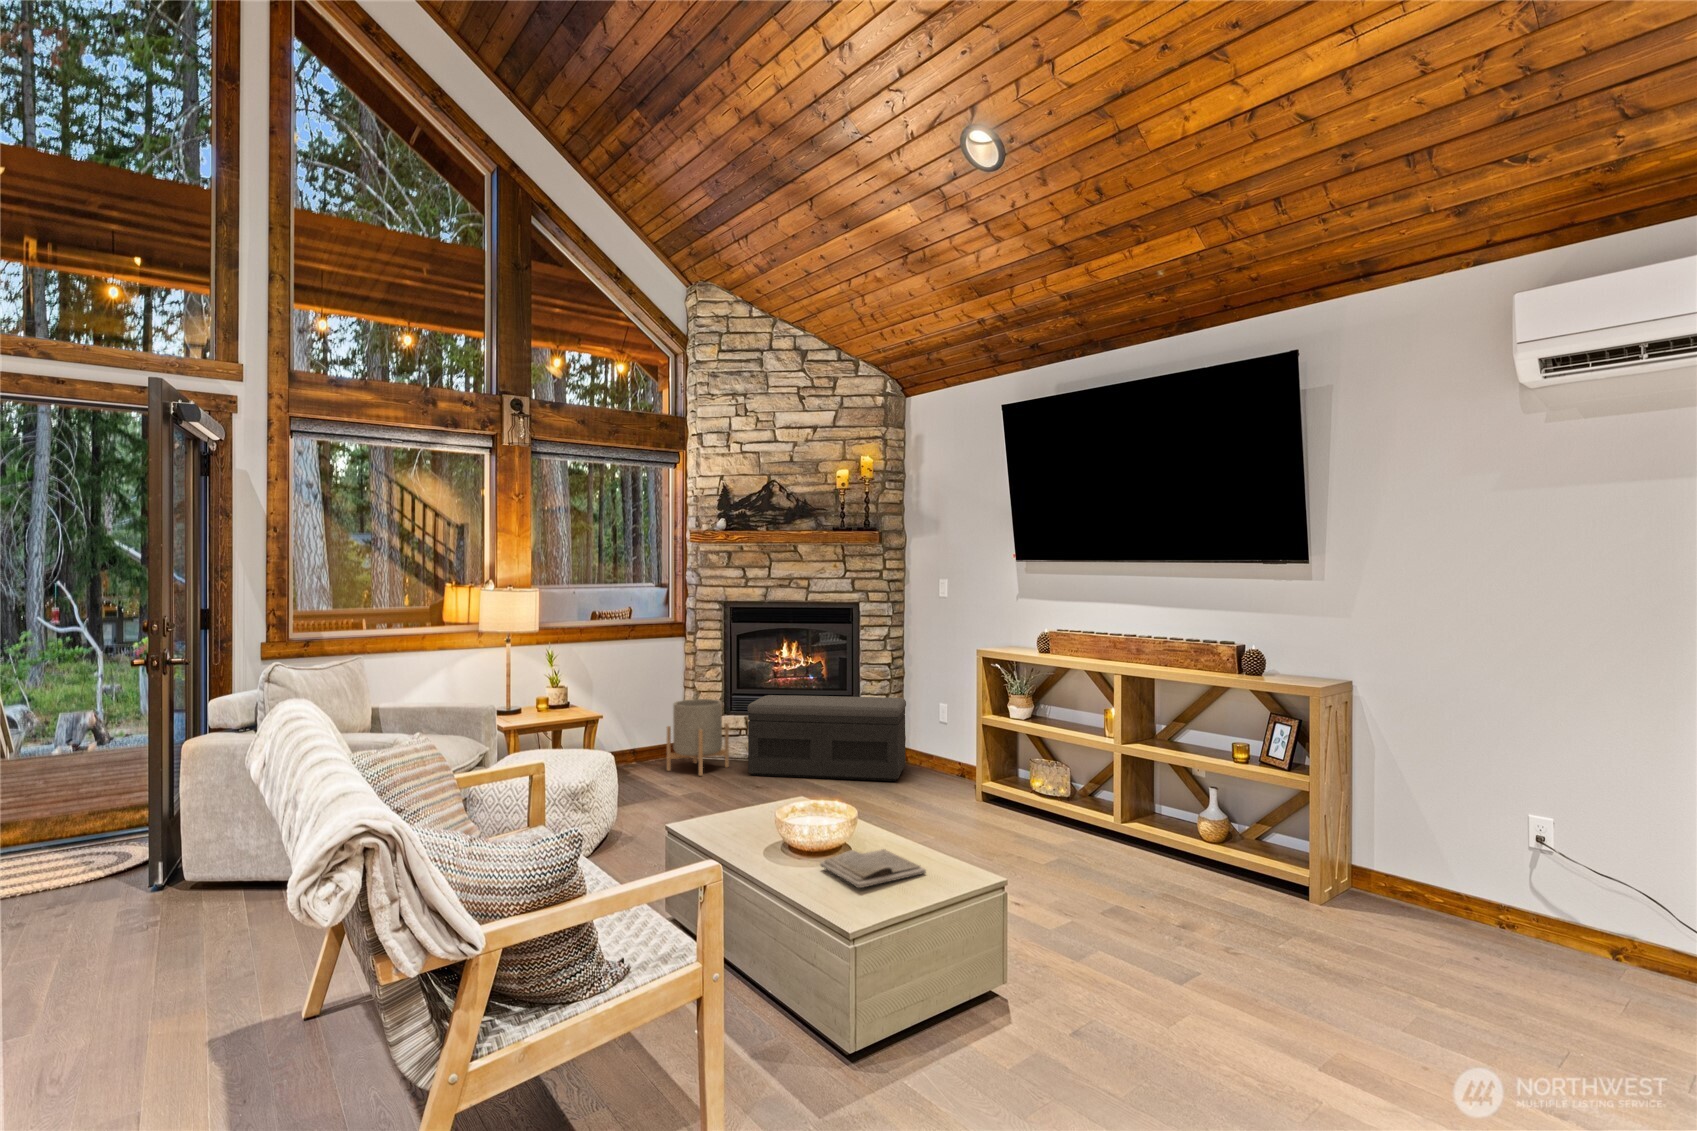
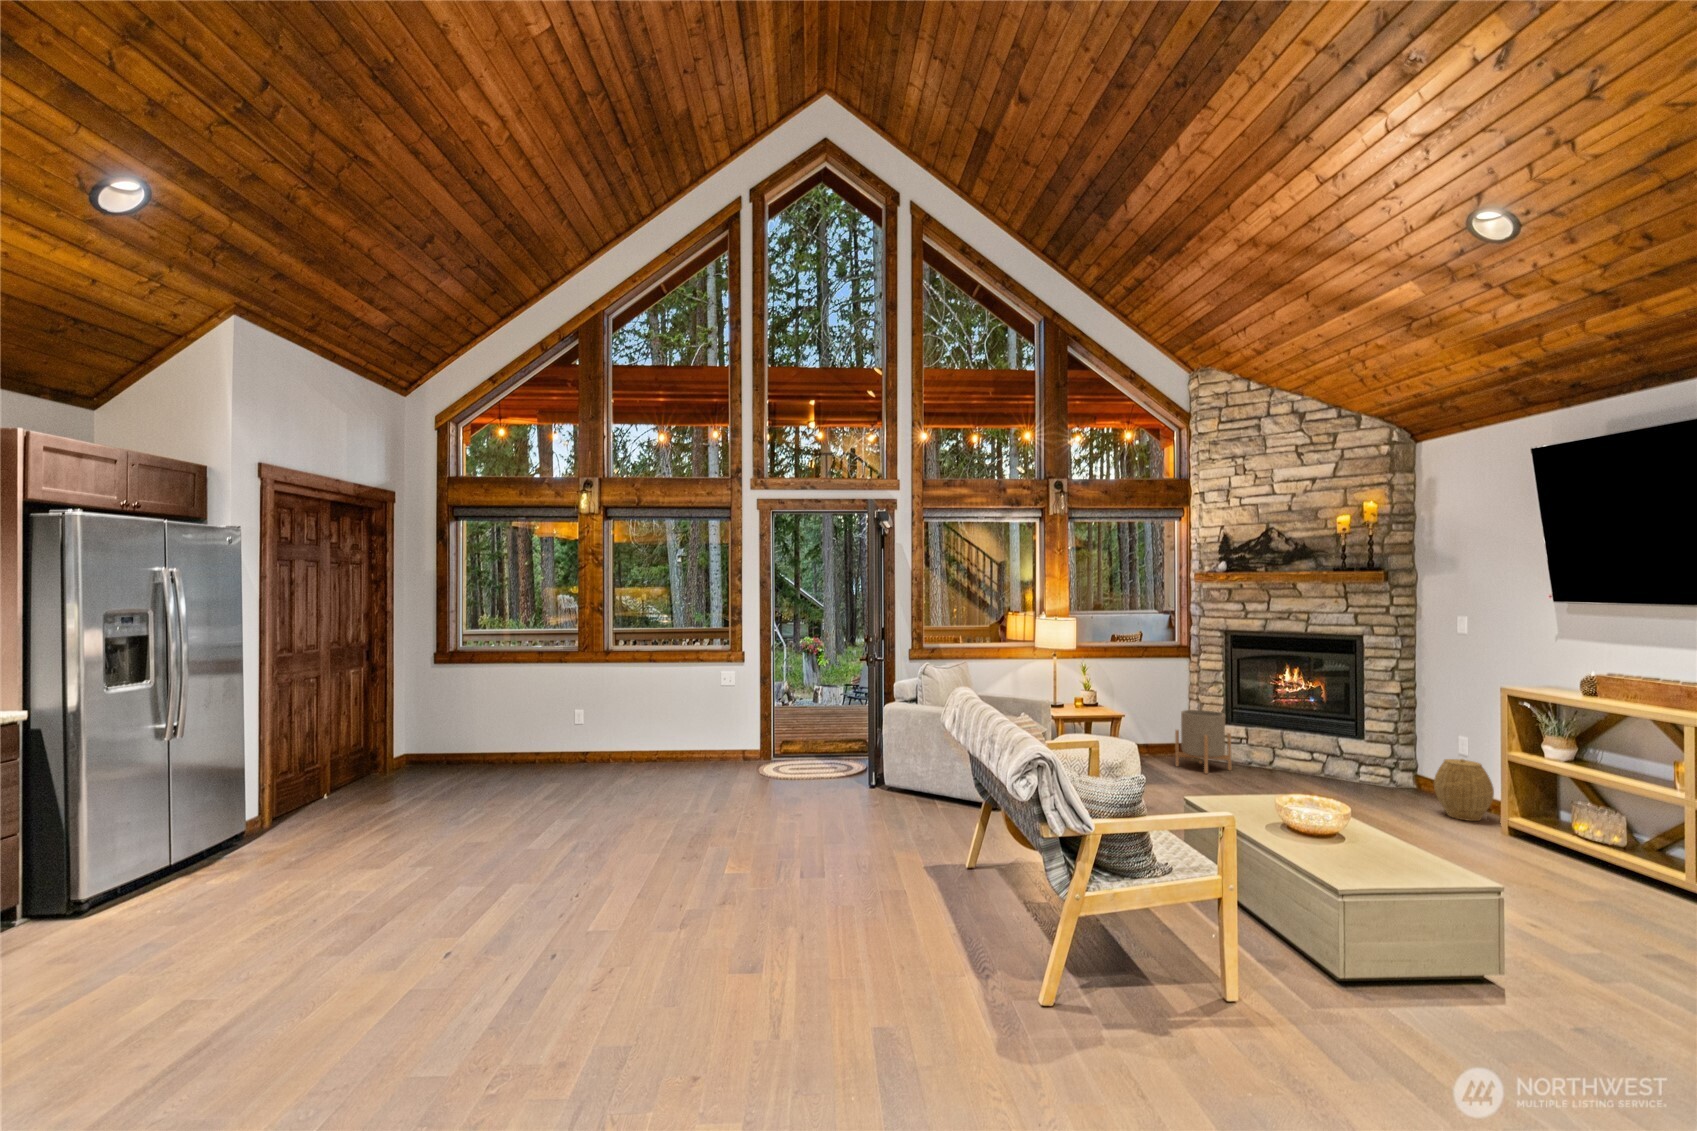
storage bench: present [748,695,906,781] -> none [1249,713,1418,804]
woven basket: none [919,727,968,790] -> present [1434,759,1494,821]
book: present [820,849,926,888] -> none [1324,835,1428,865]

